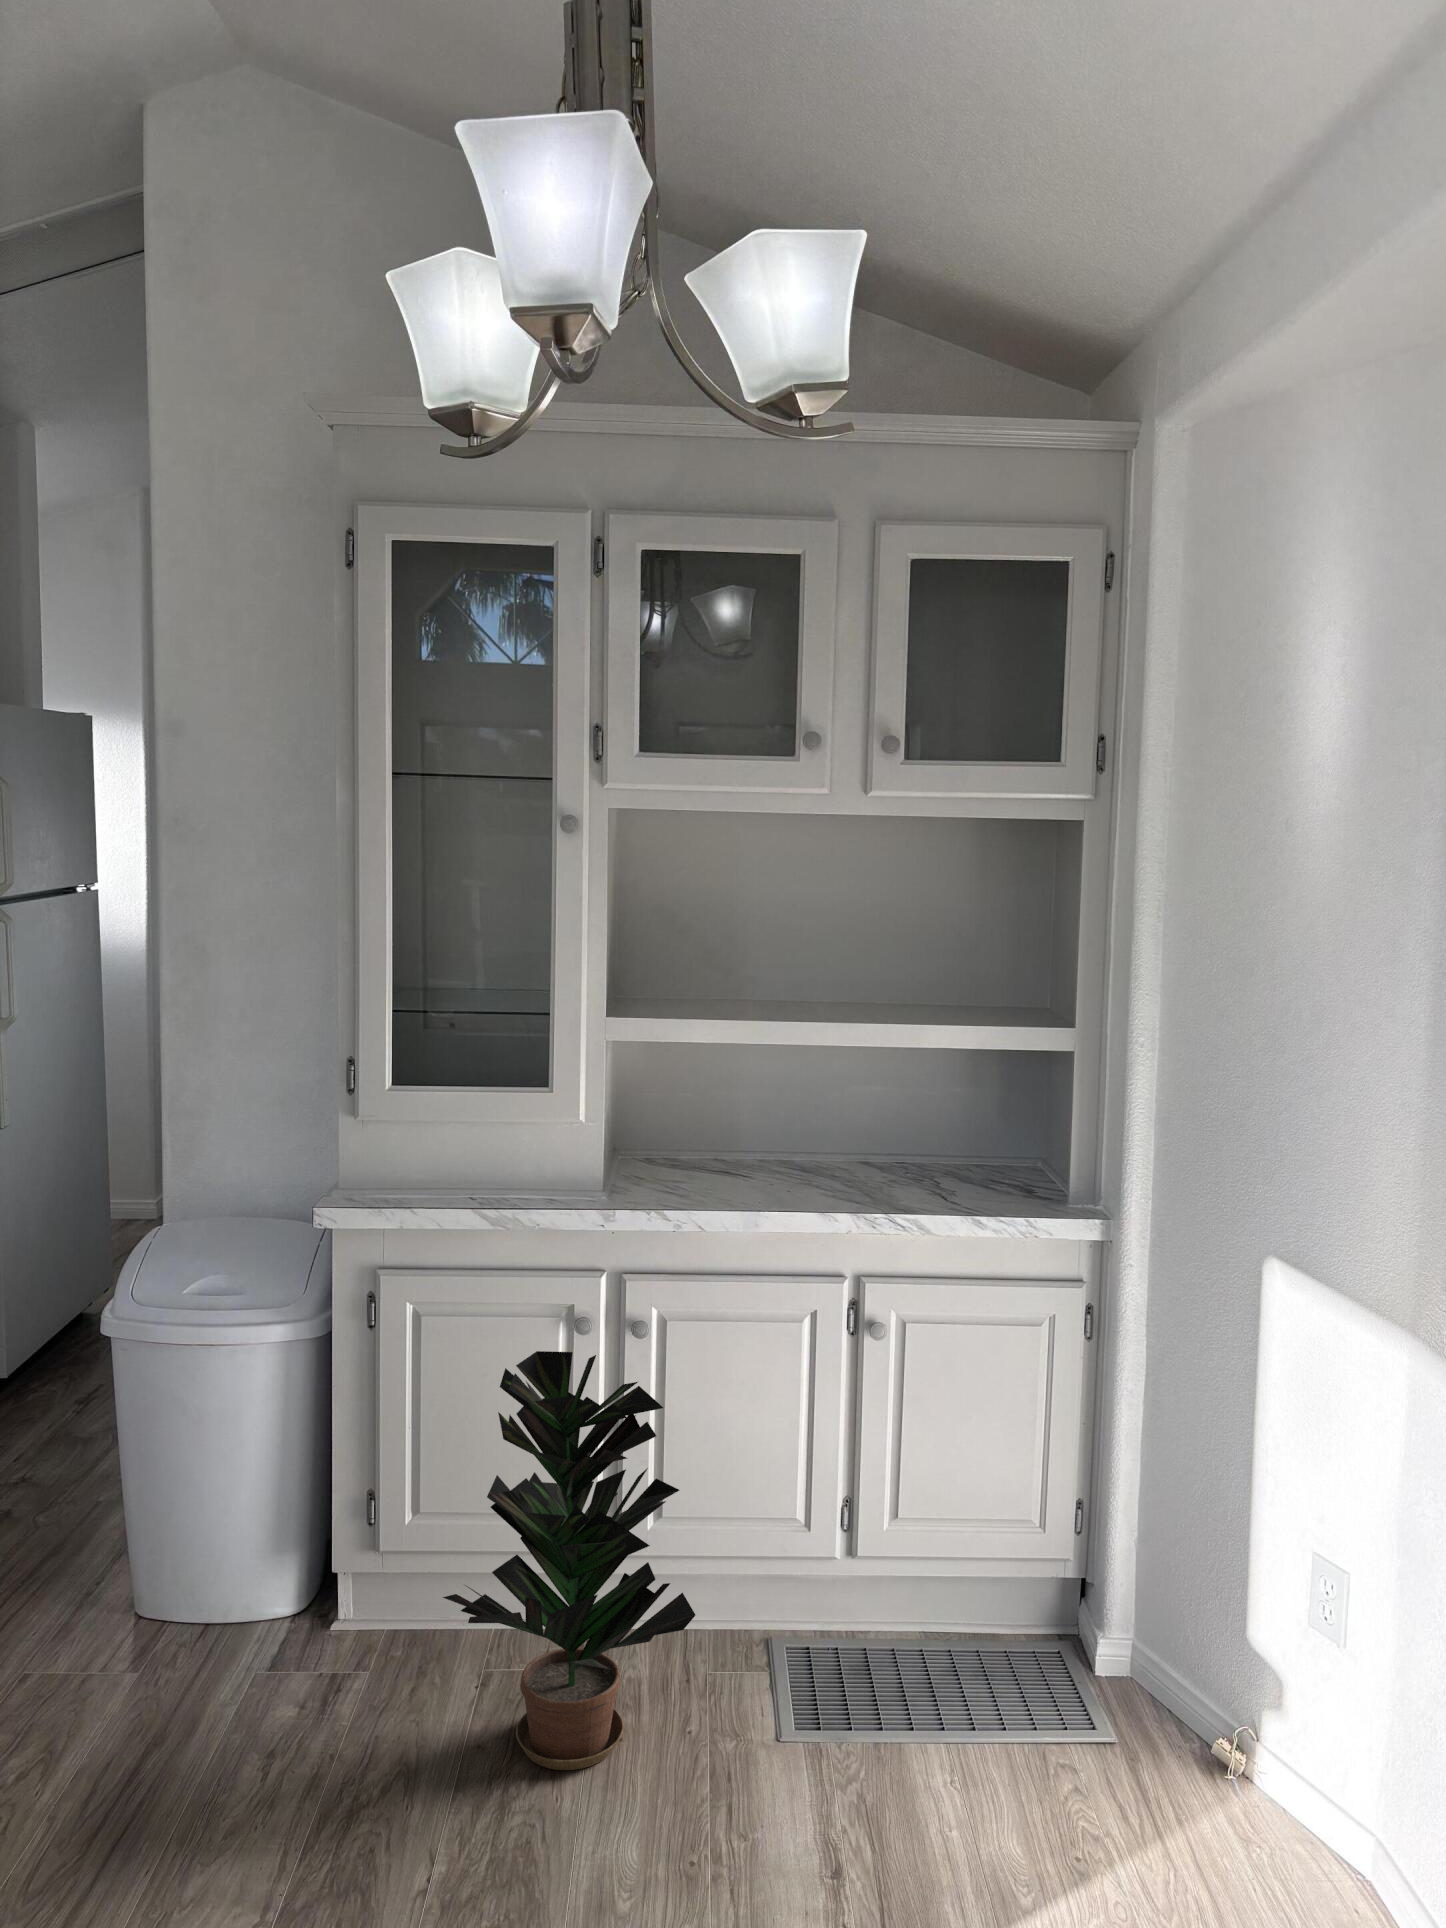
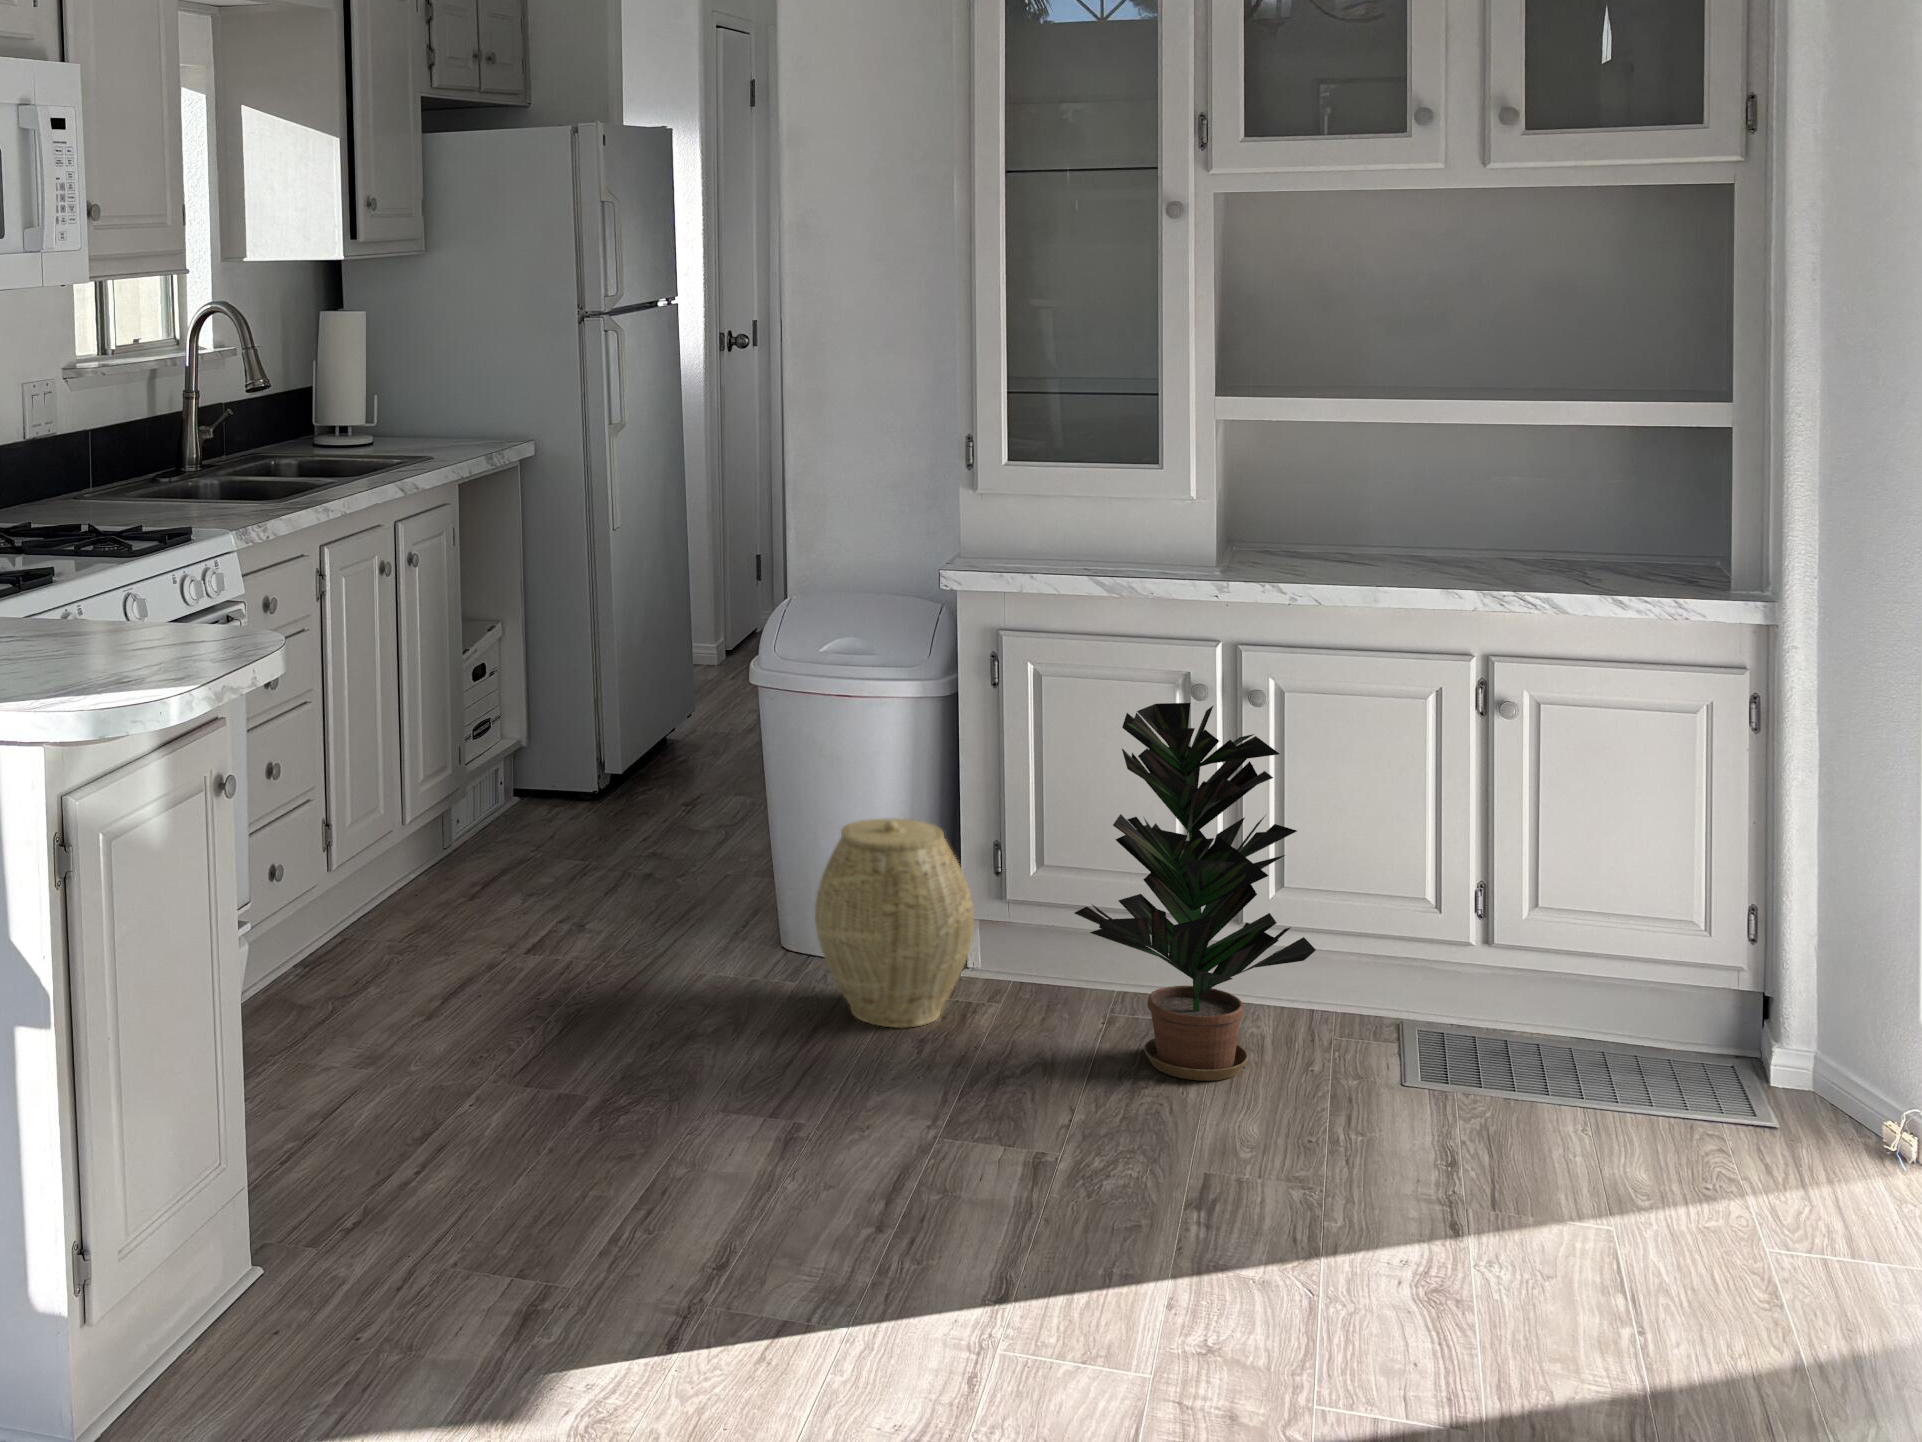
woven basket: none [153,1484,338,1735] -> present [815,819,974,1028]

